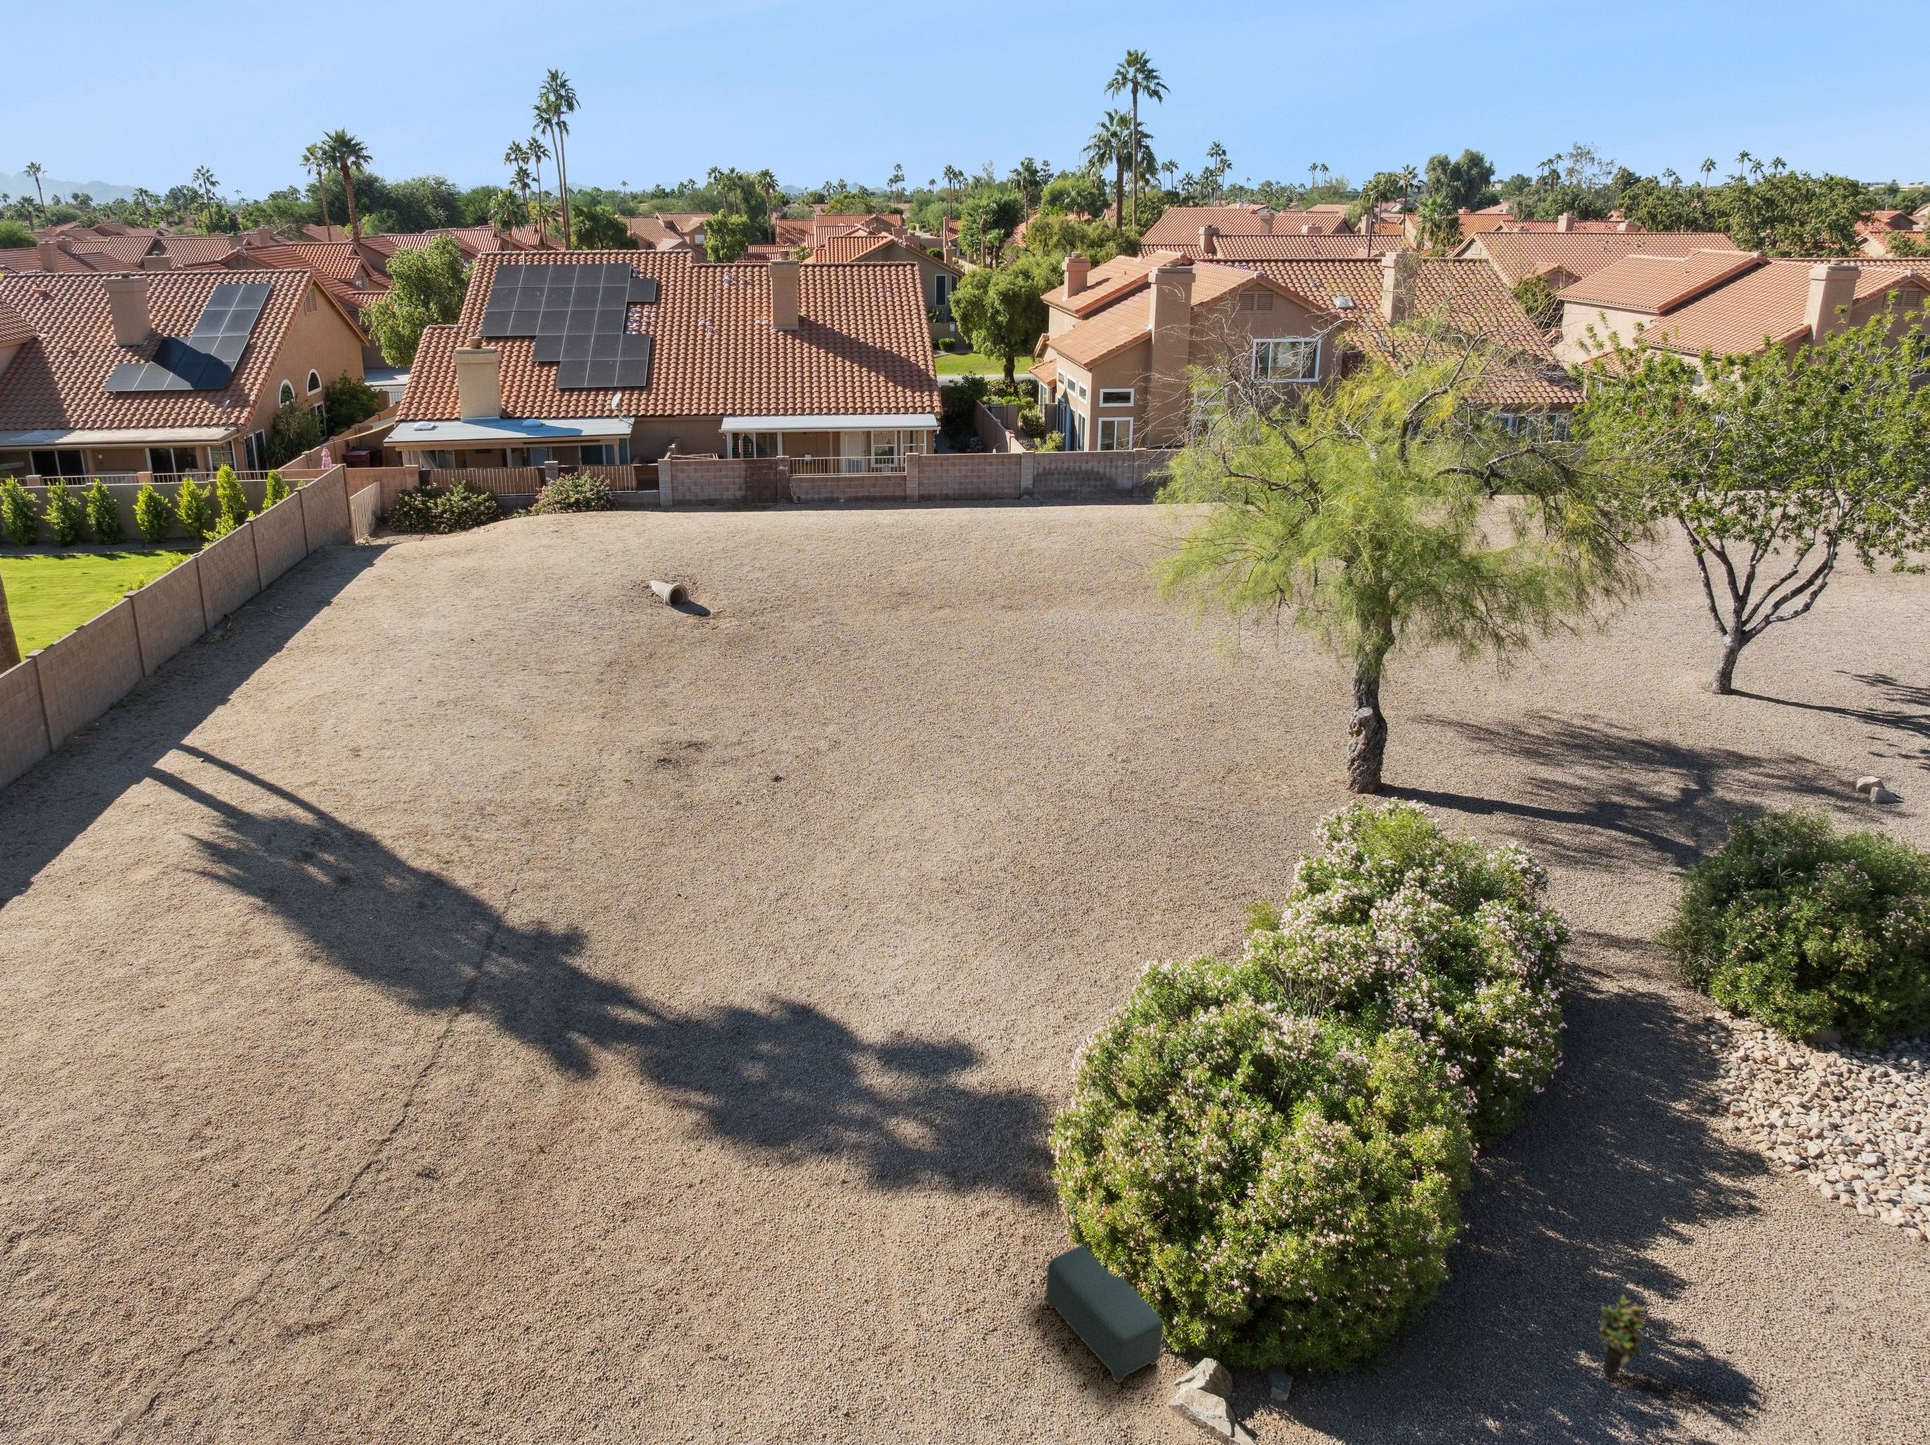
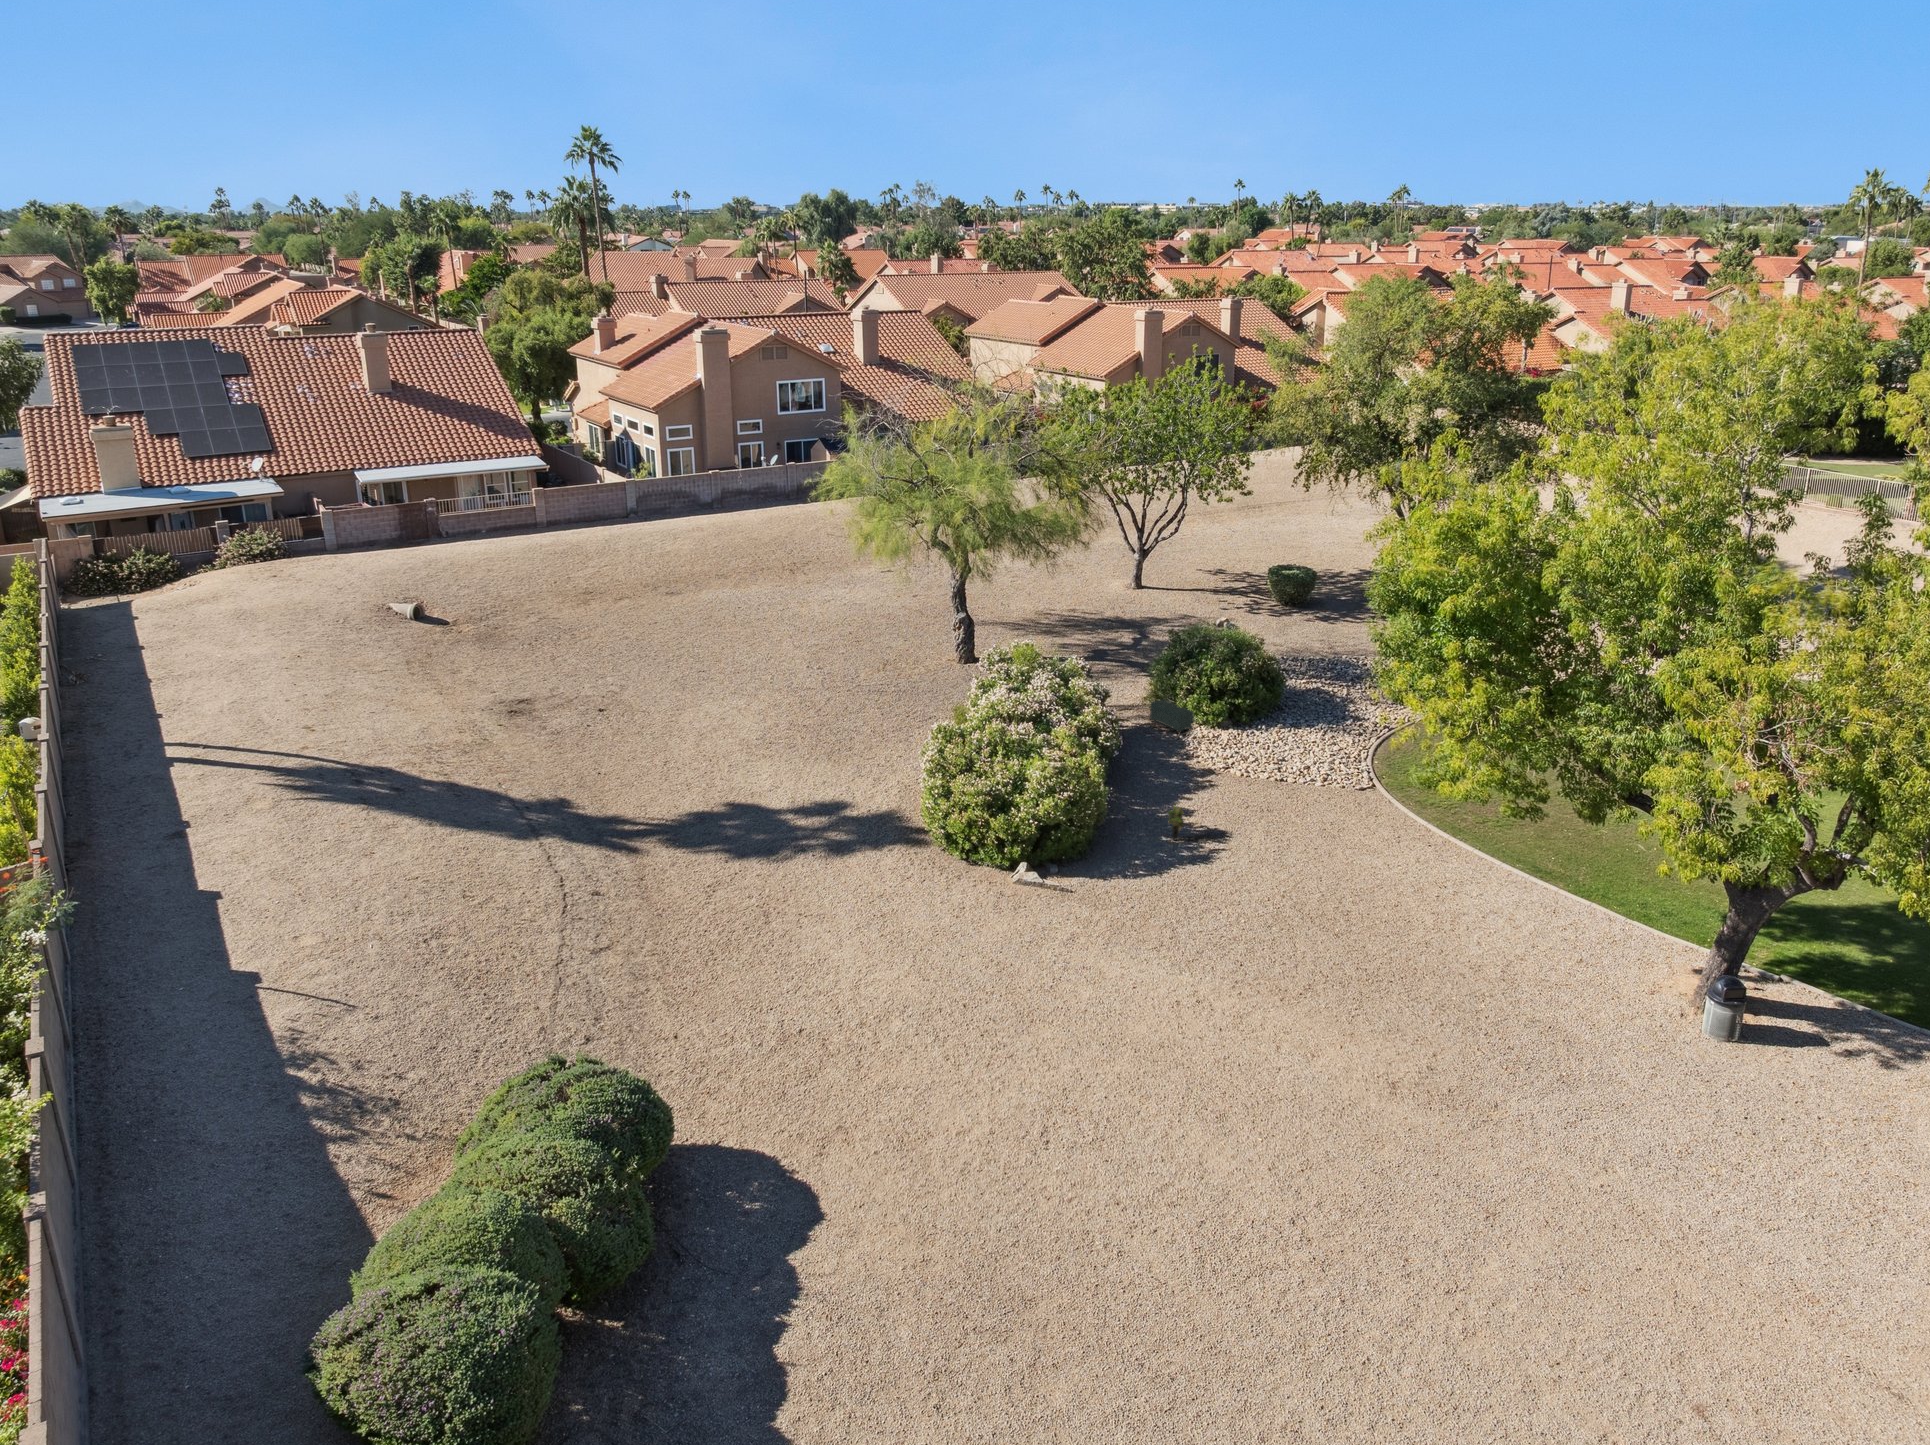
bench: present [1045,1246,1164,1383] -> present [1150,700,1194,733]

